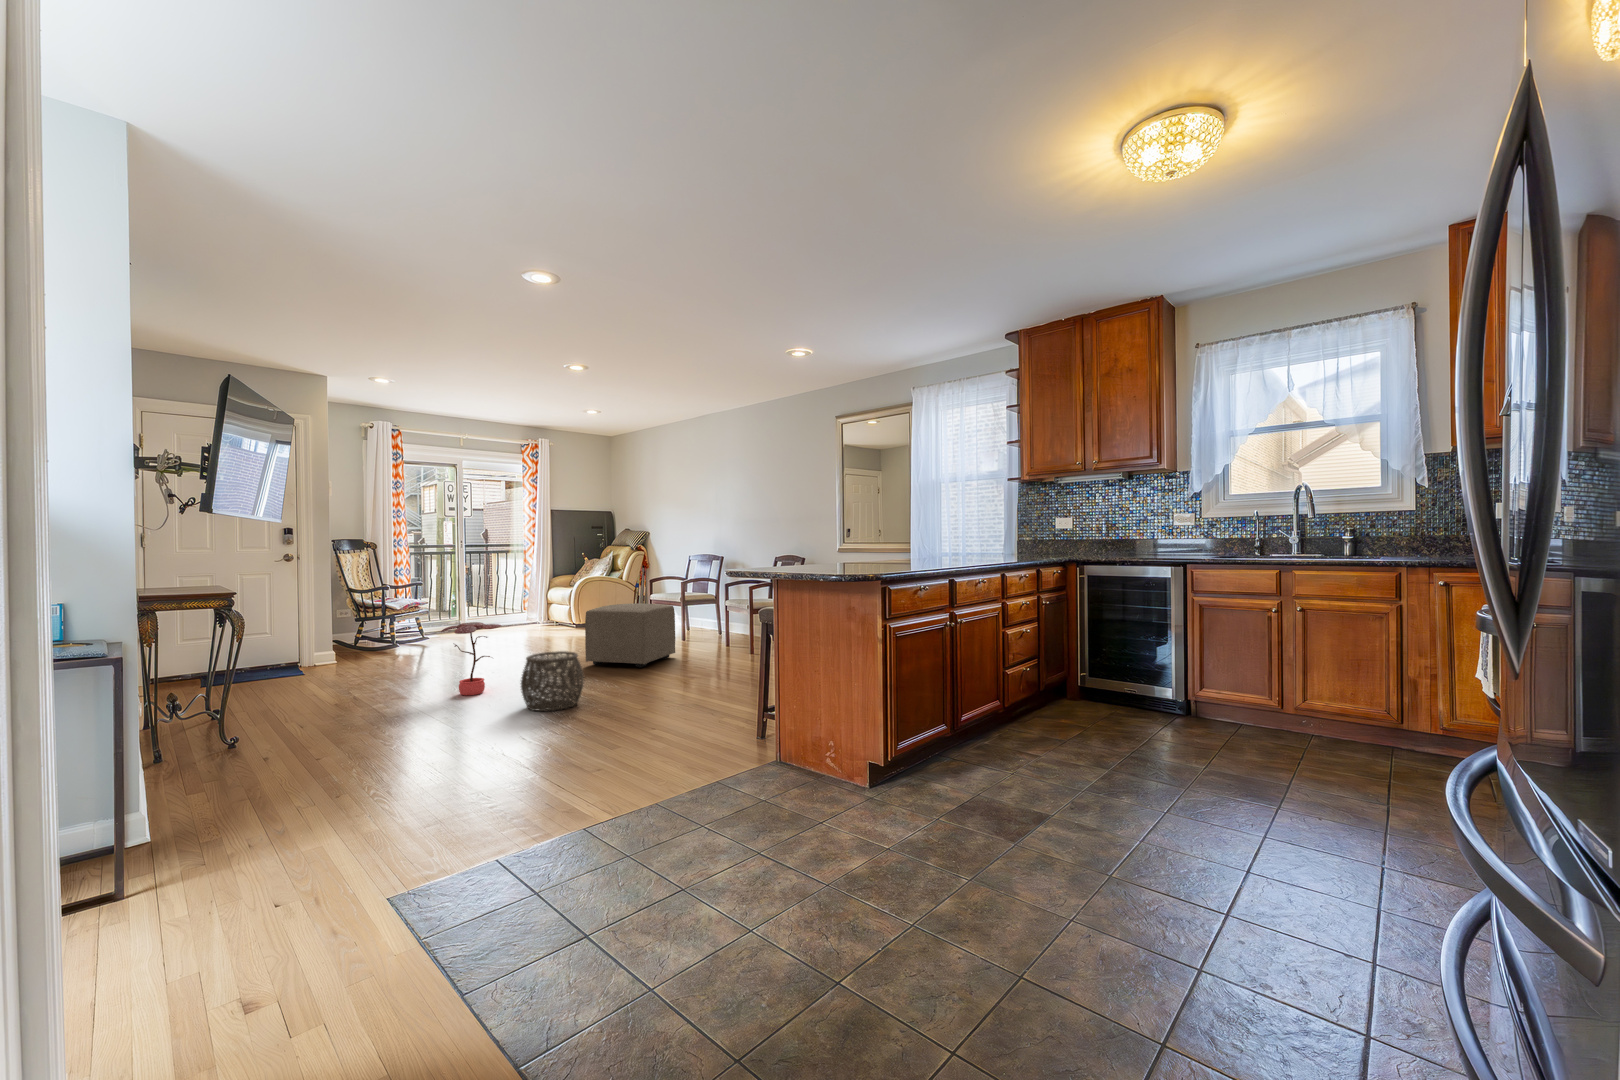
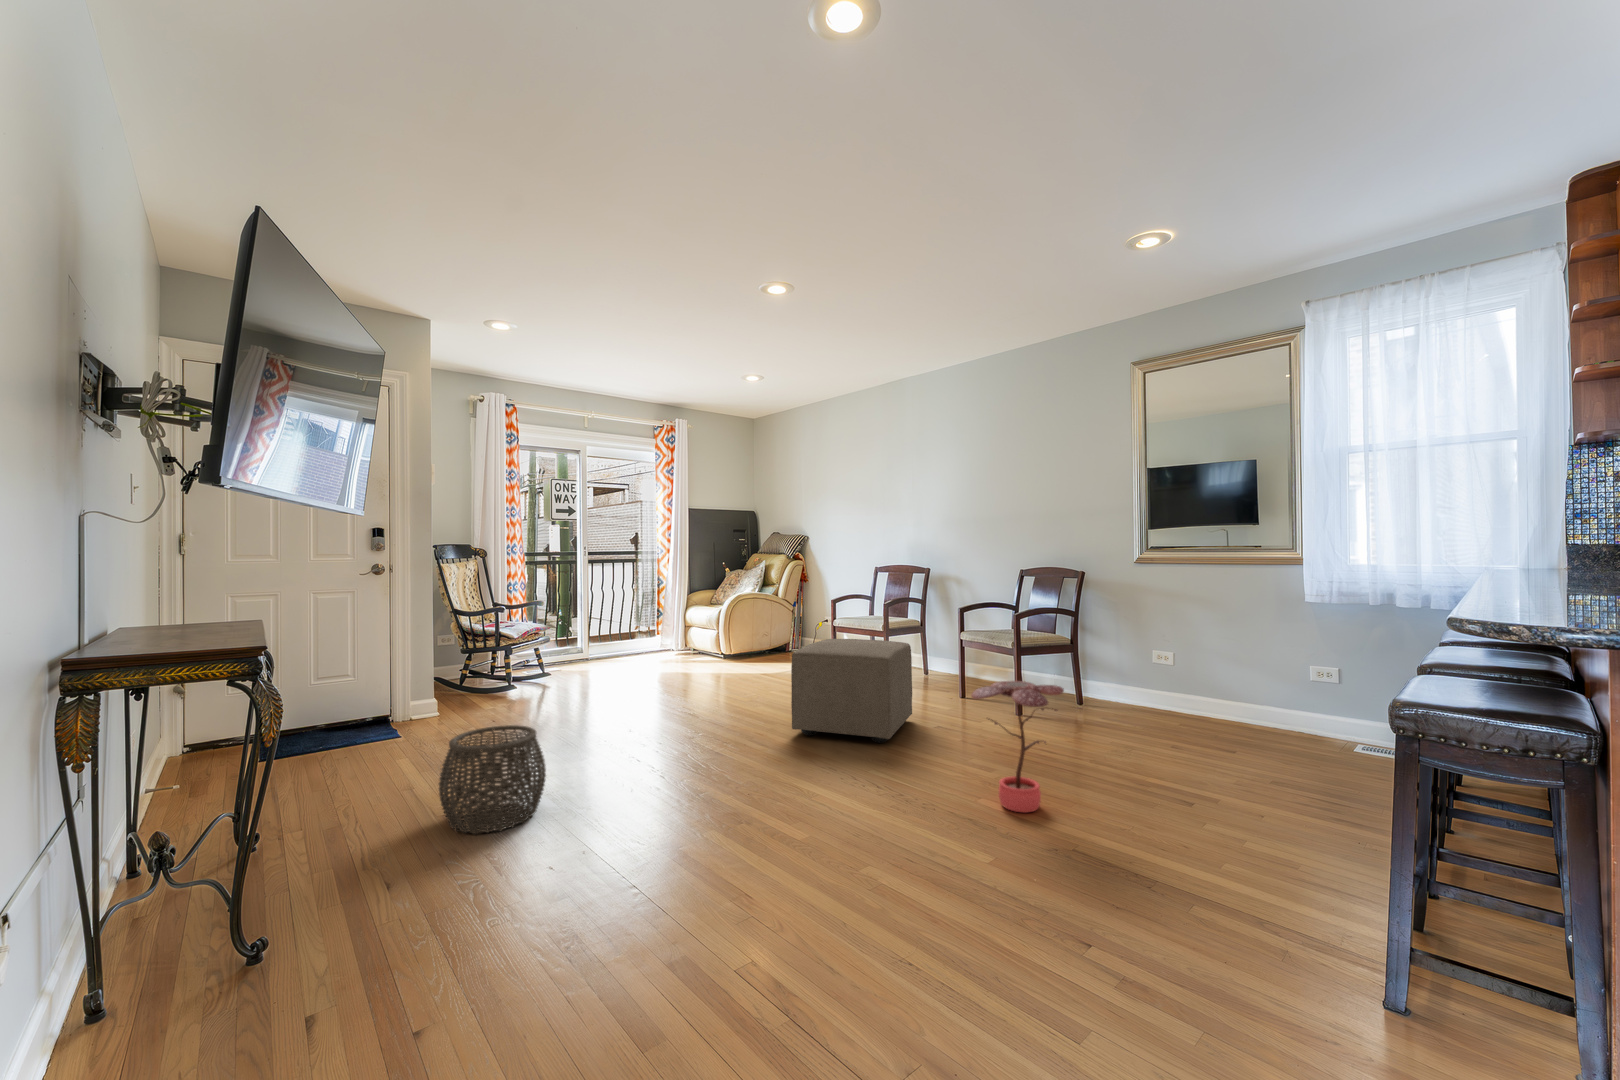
potted plant: present [441,622,501,695] -> present [971,681,1064,813]
woven basket: present [521,651,584,711] -> present [439,725,546,834]

